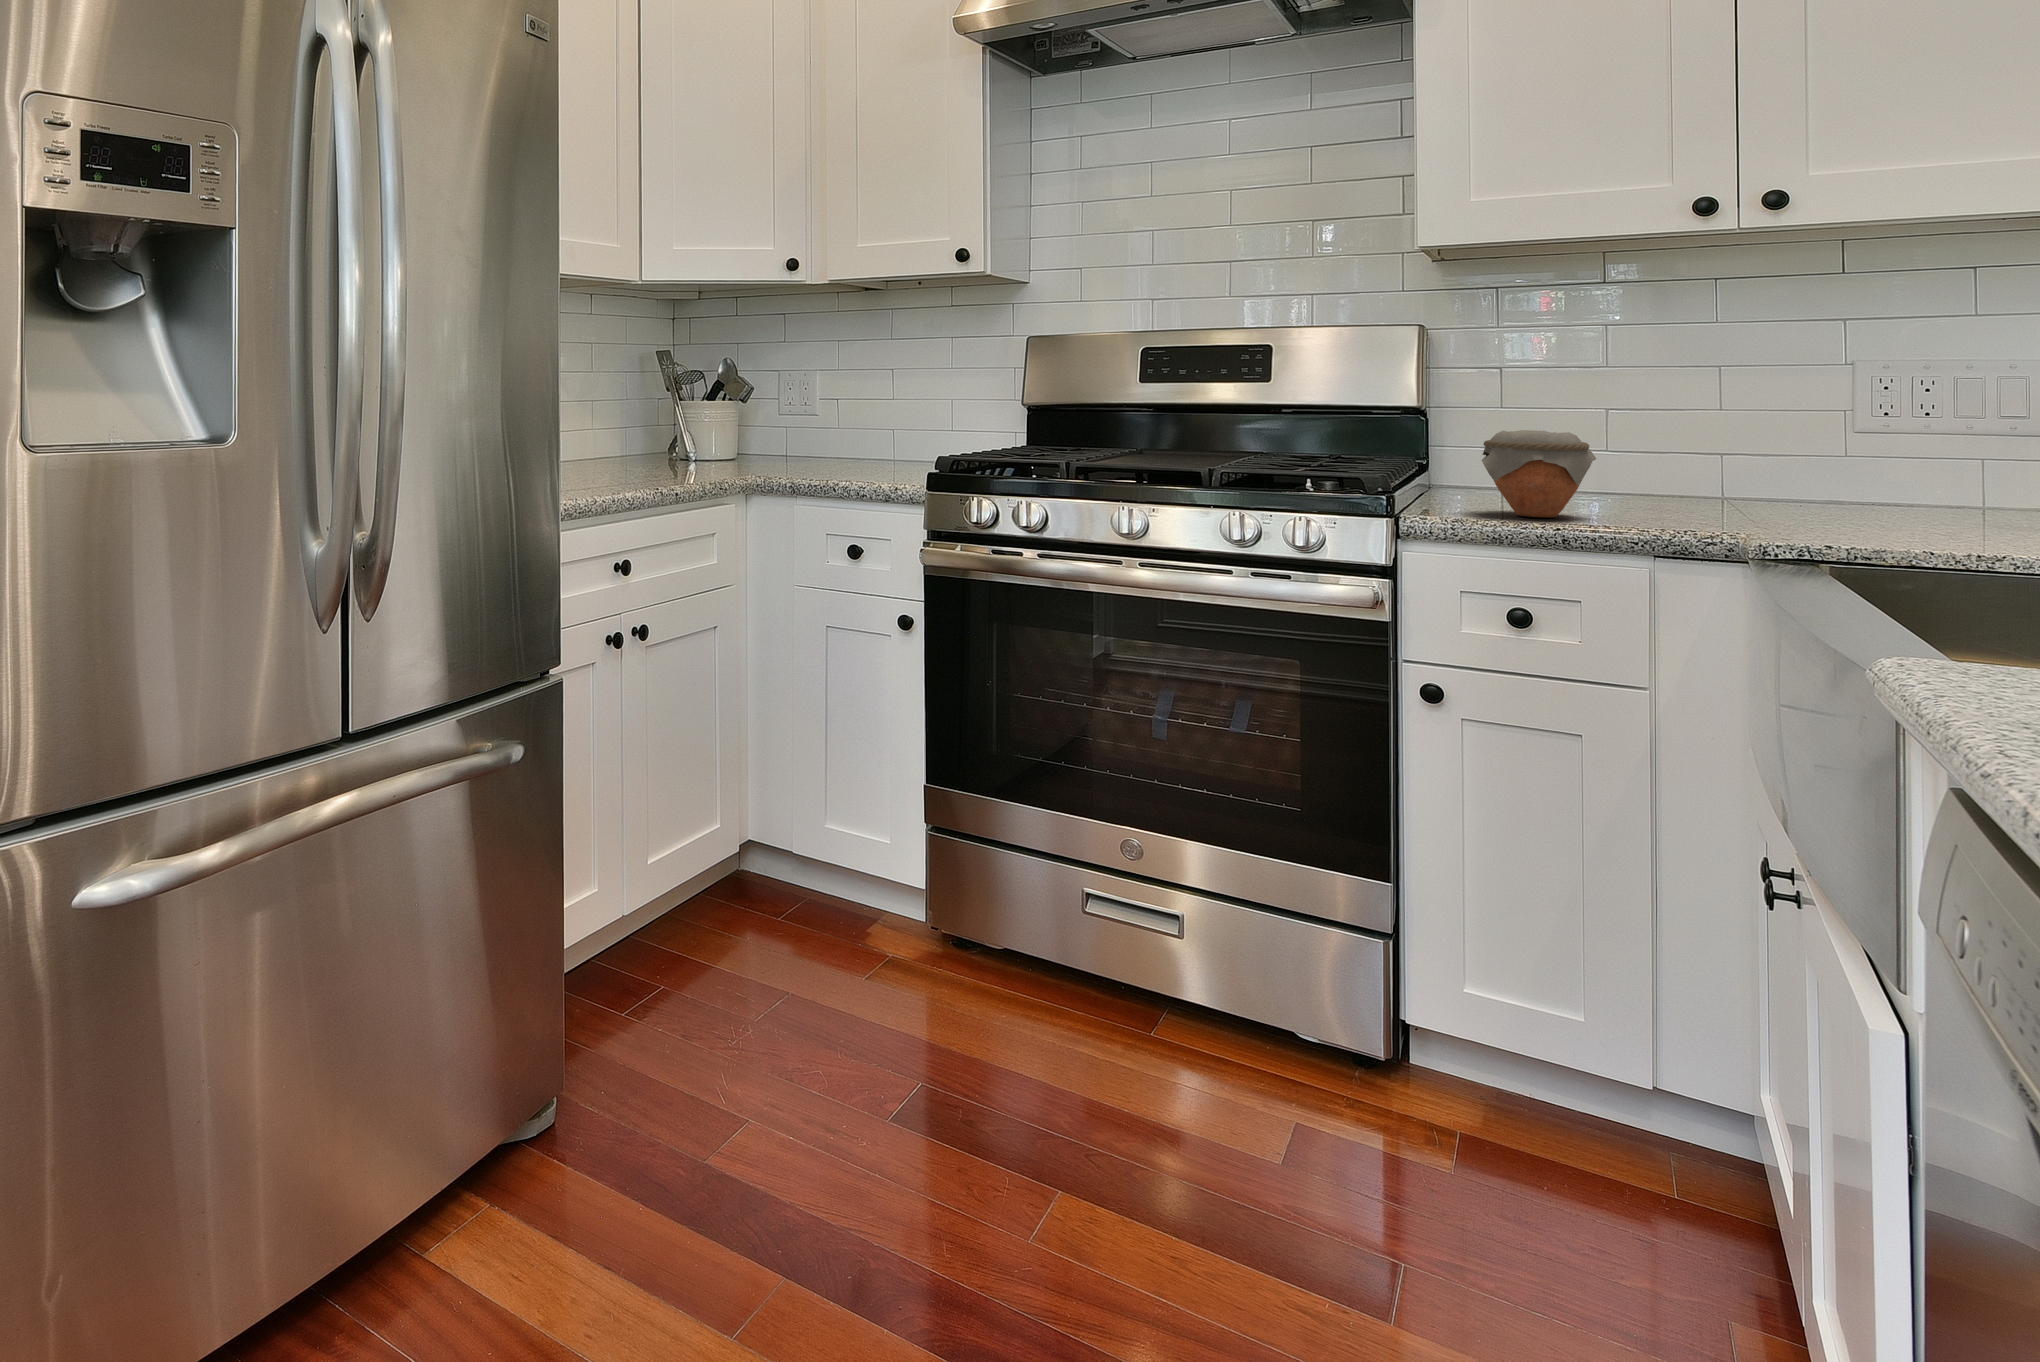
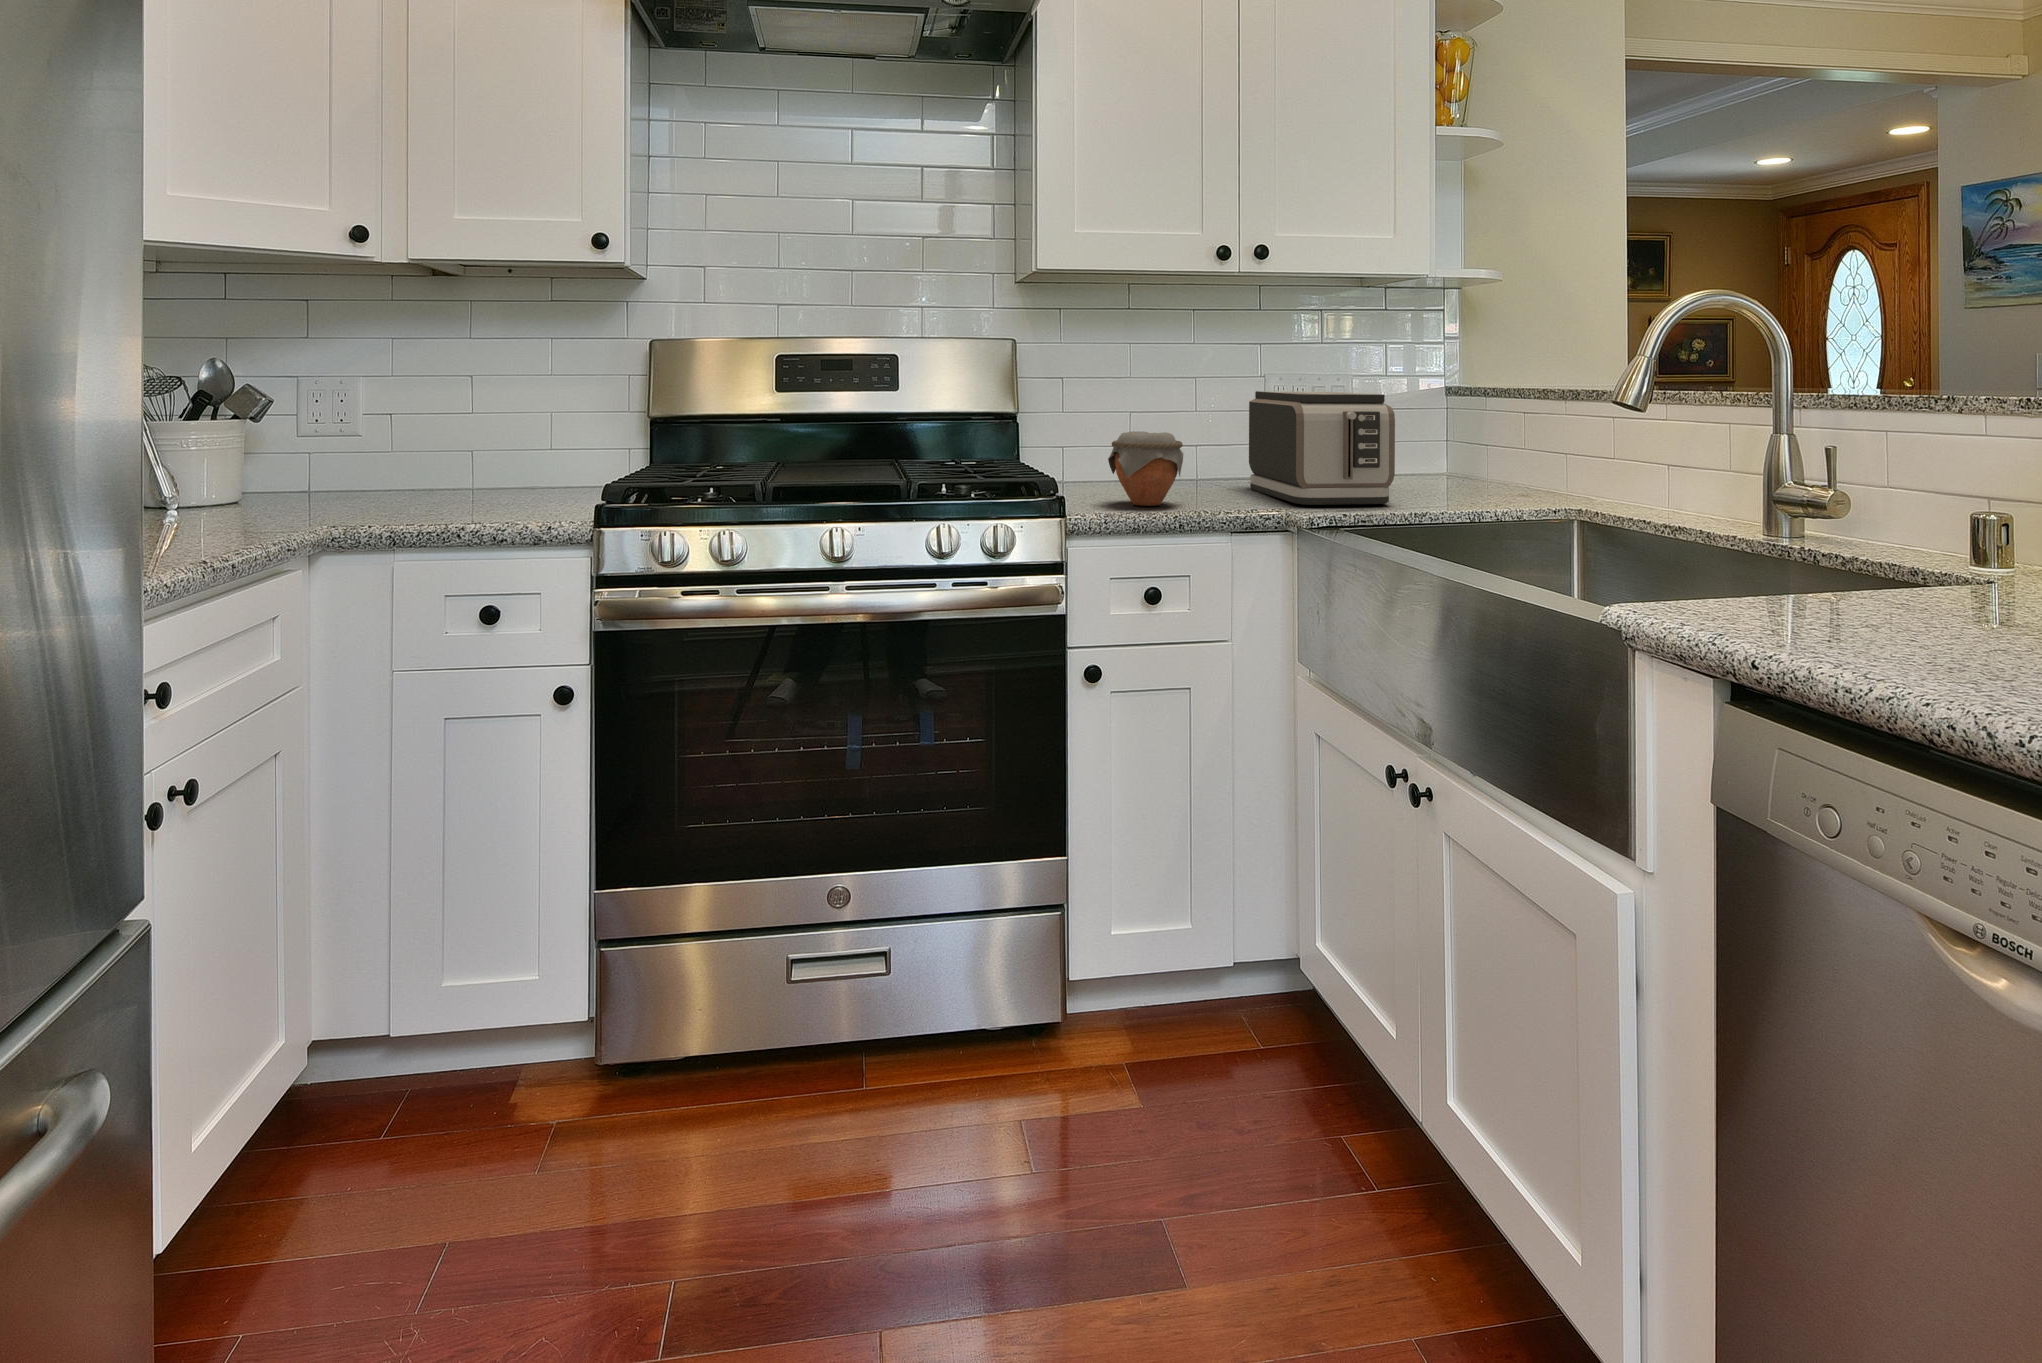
toaster: none [1767,385,1969,542] -> present [1249,391,1395,505]

